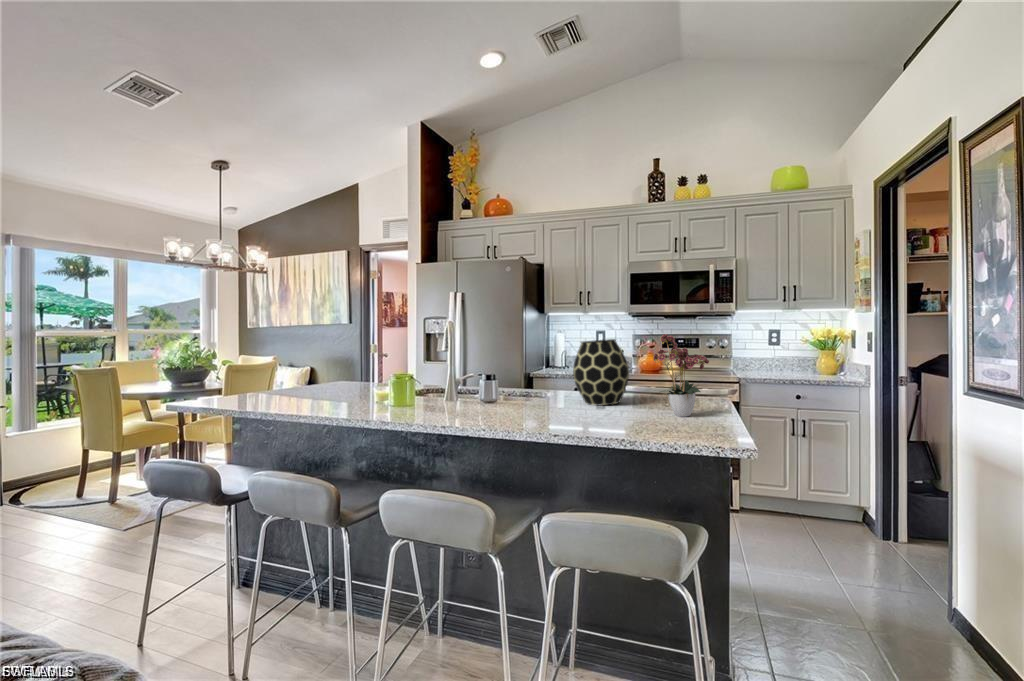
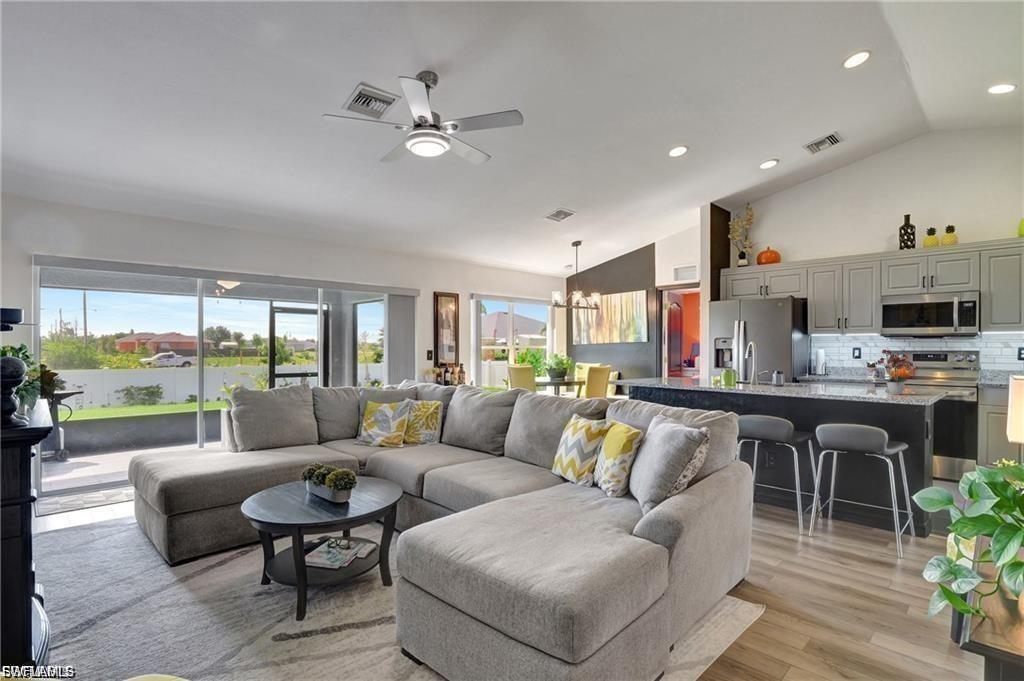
vase: present [573,339,629,406] -> none [827,352,865,390]

